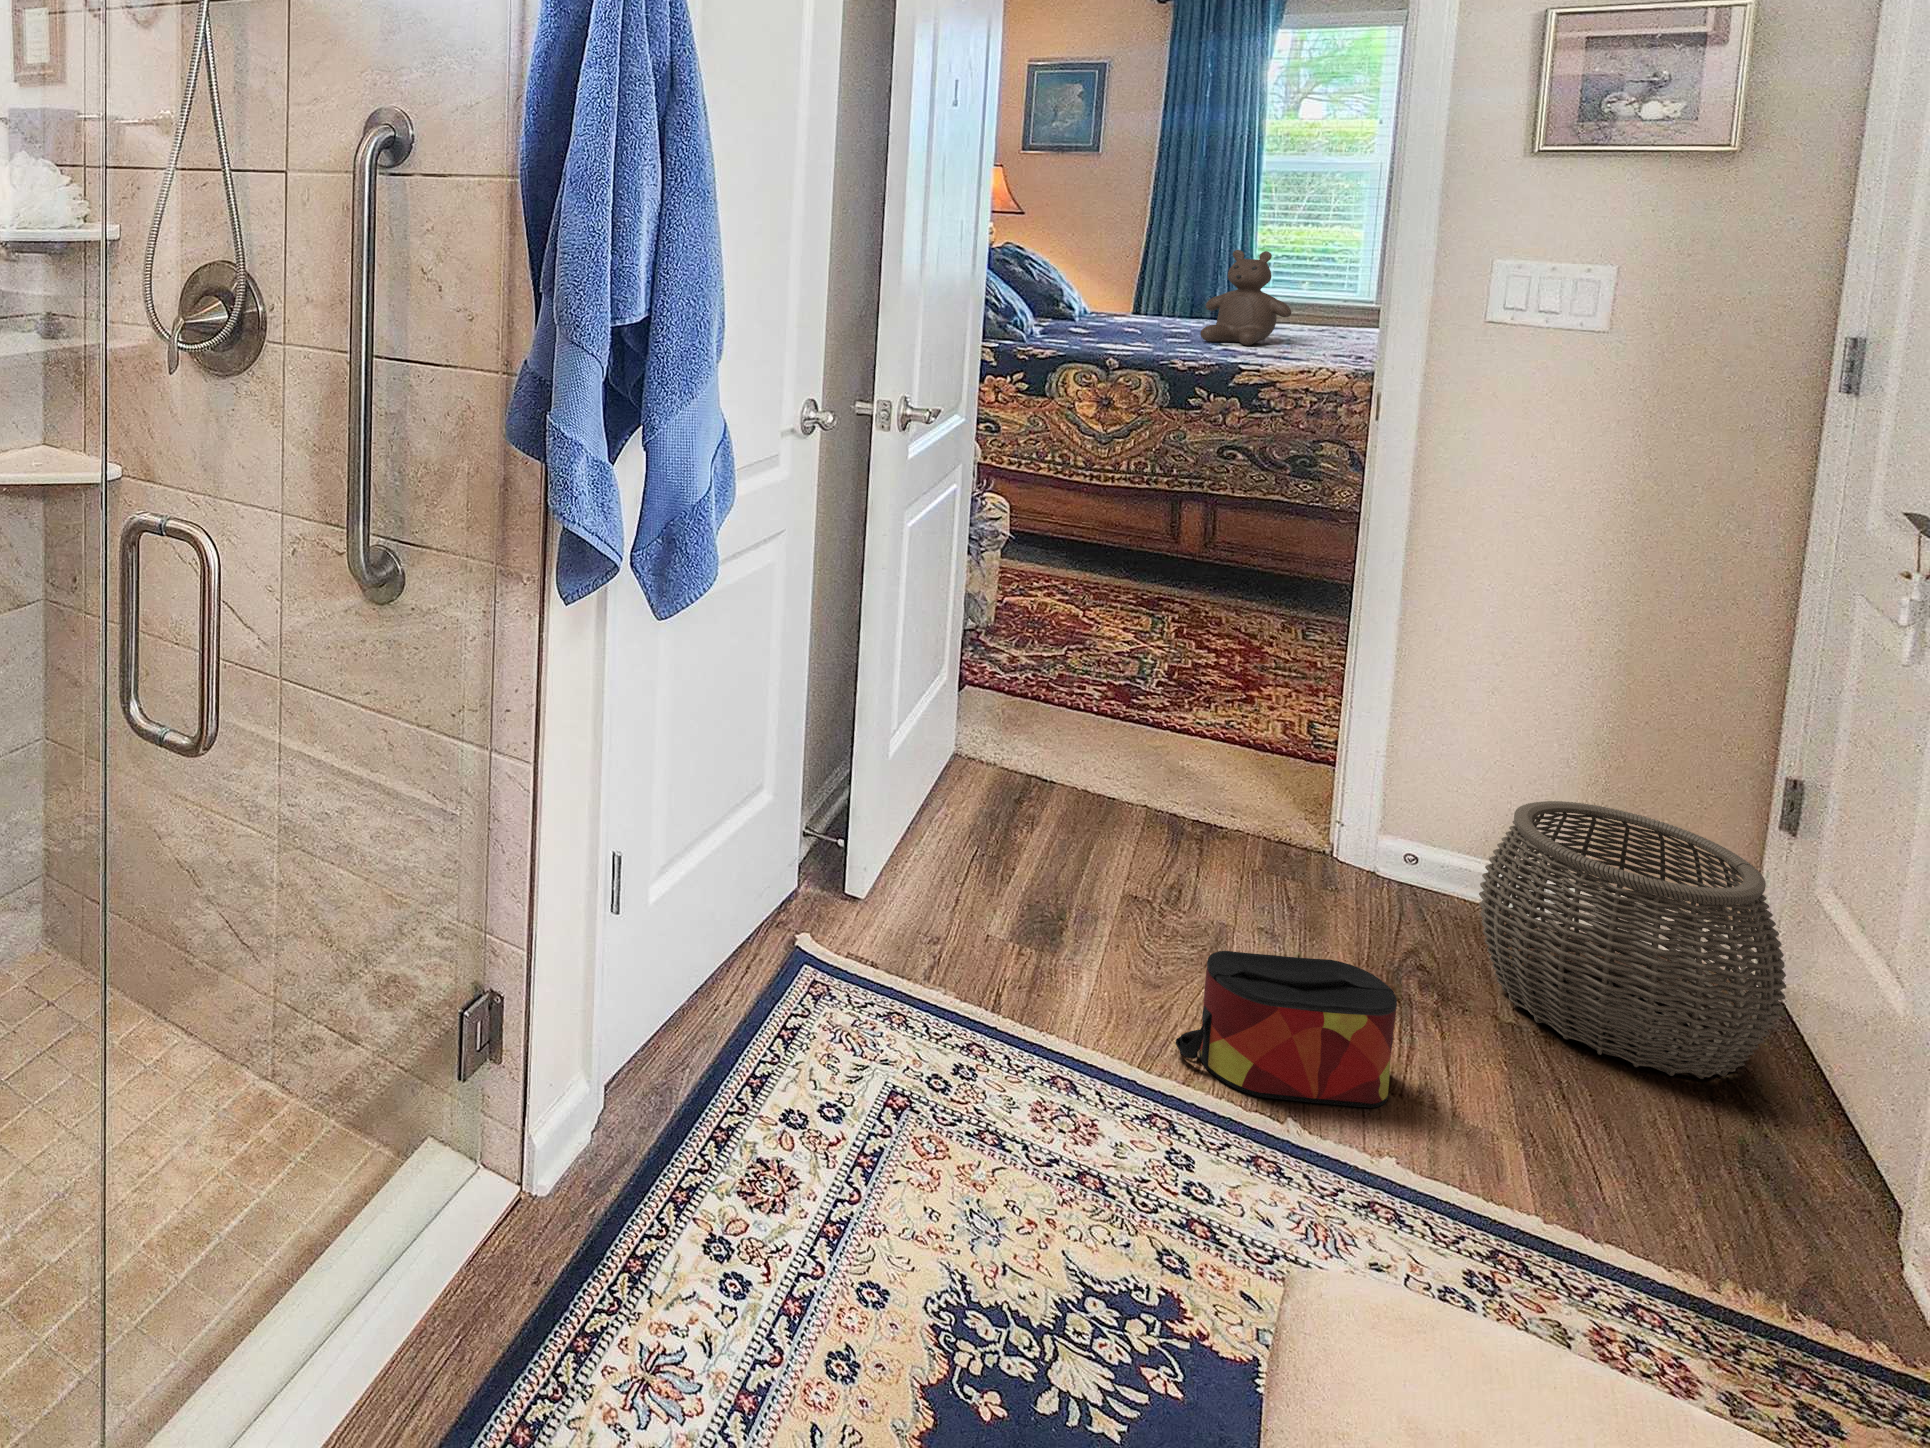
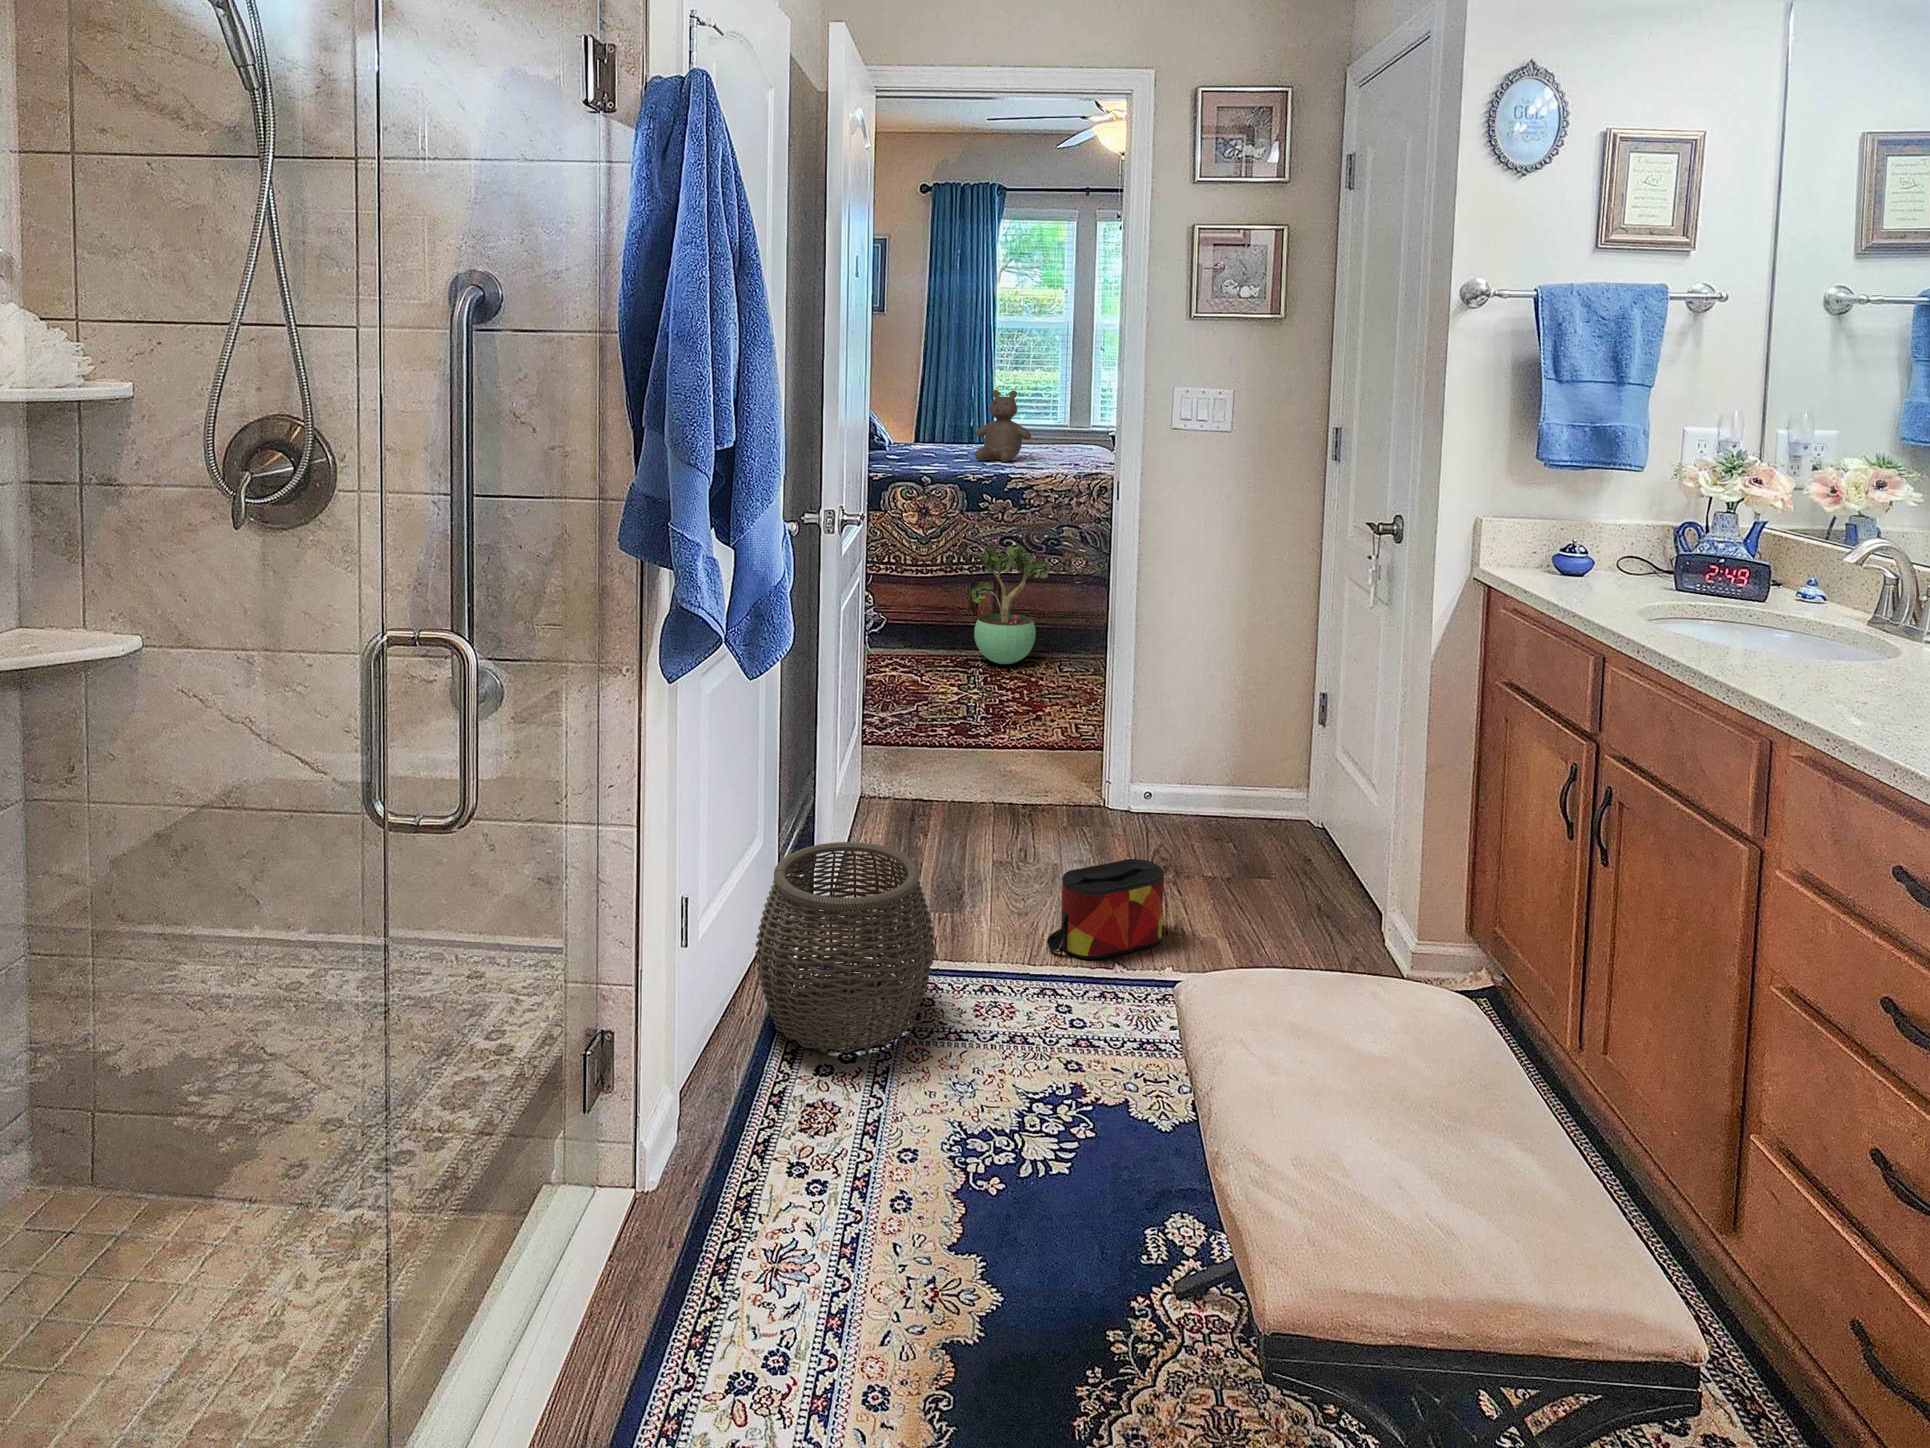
potted plant: none [1166,457,1295,614] -> present [970,544,1050,664]
woven basket: present [1479,801,1787,1079] -> present [755,842,935,1053]

